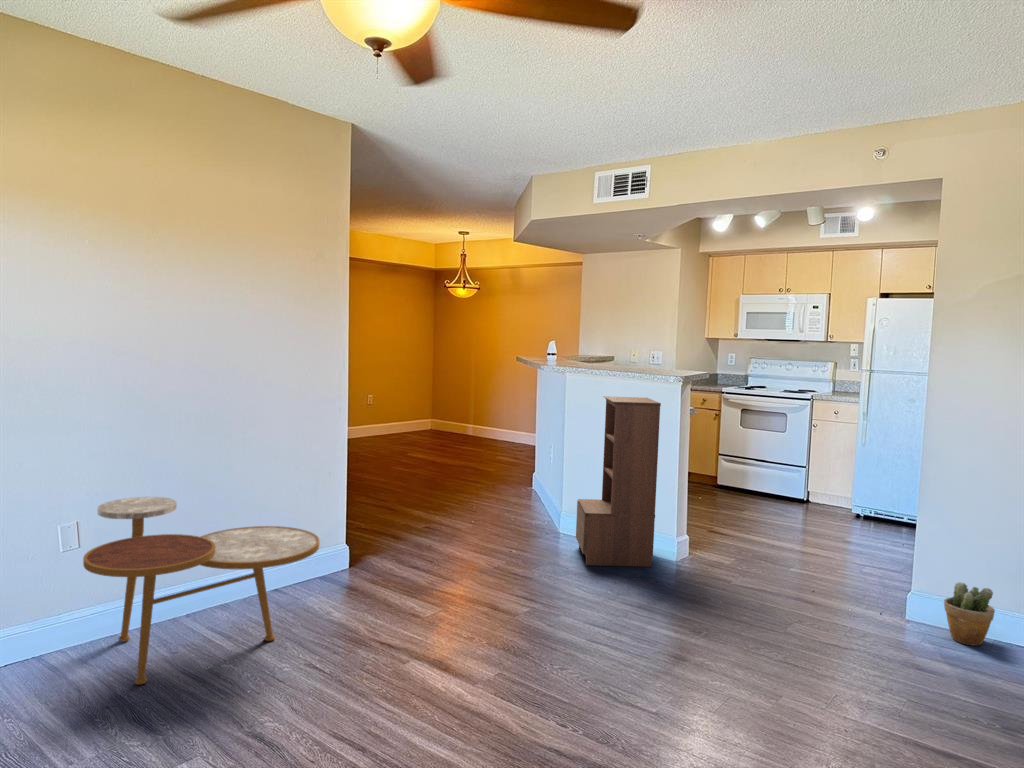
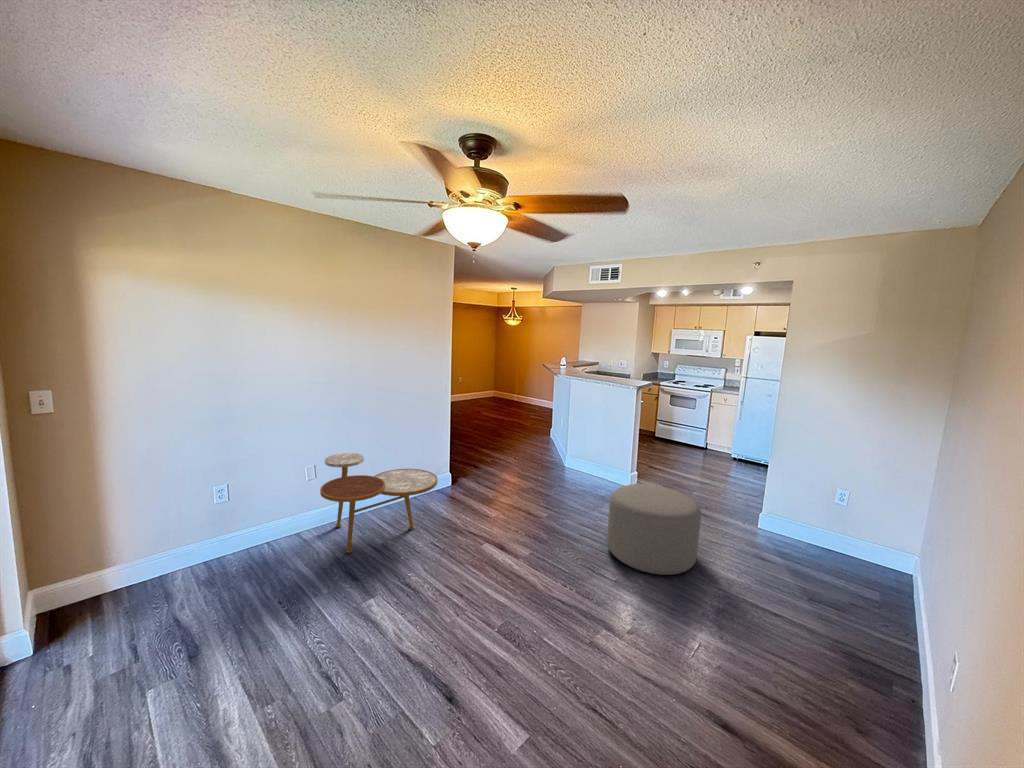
bookshelf: present [576,396,661,567] -> none [574,394,623,490]
ottoman: none [641,540,810,700] -> present [607,484,701,575]
potted plant: present [944,582,995,646] -> none [778,511,807,546]

